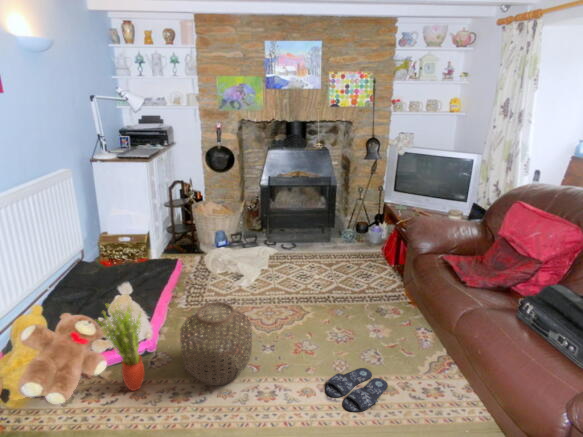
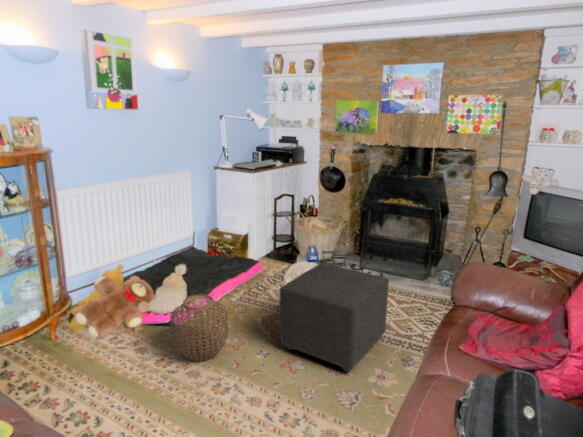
ottoman: none [291,239,385,334] -> present [280,263,389,372]
potted plant: present [98,303,145,391] -> none [124,273,156,343]
slippers: present [326,368,388,412] -> none [251,388,308,423]

